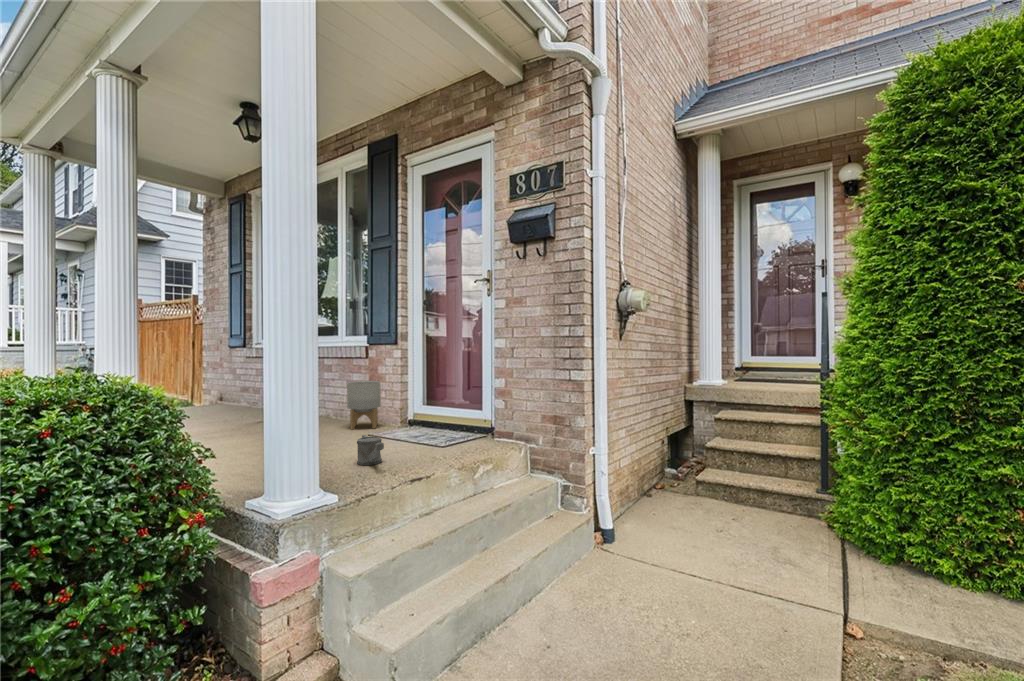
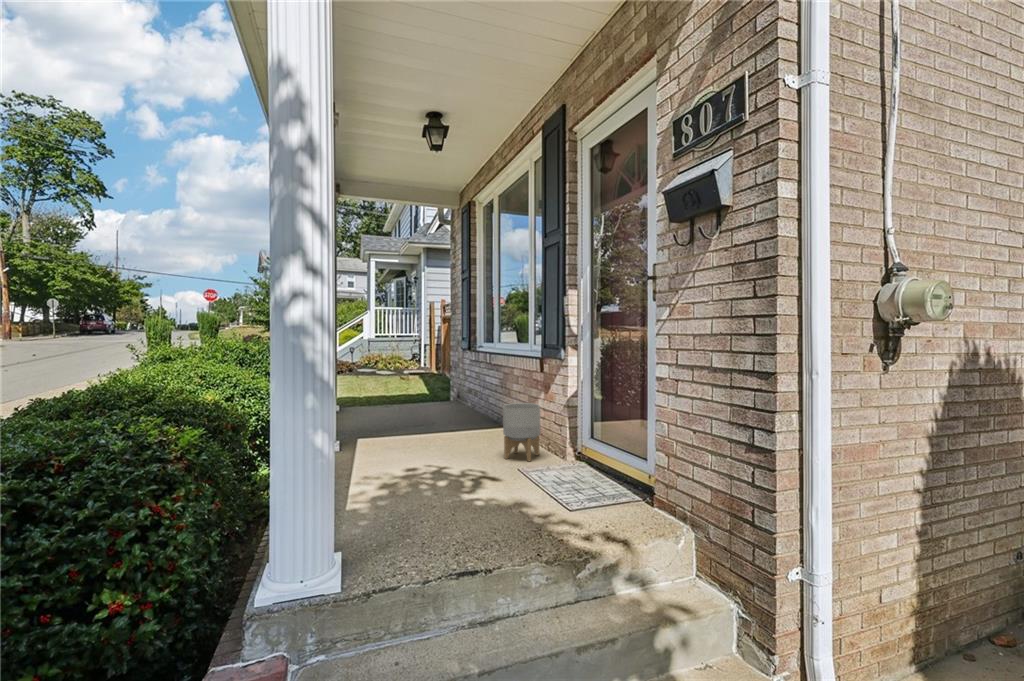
watering can: present [357,435,384,465] -> none [438,484,470,528]

